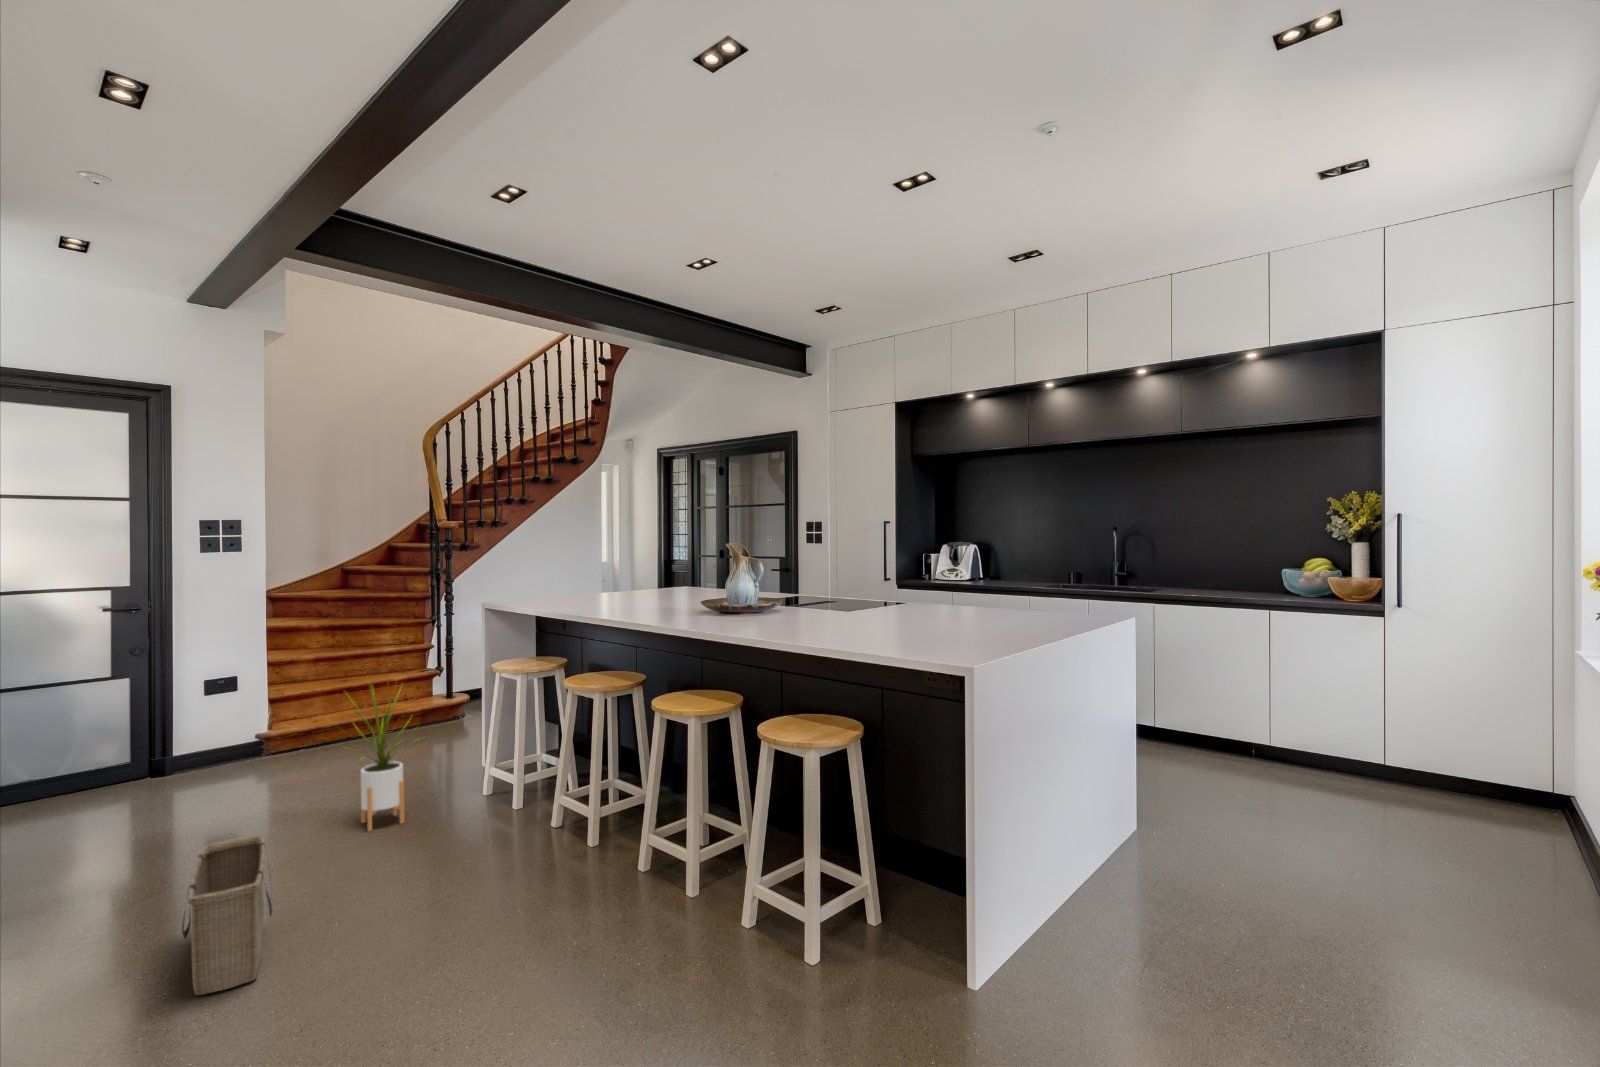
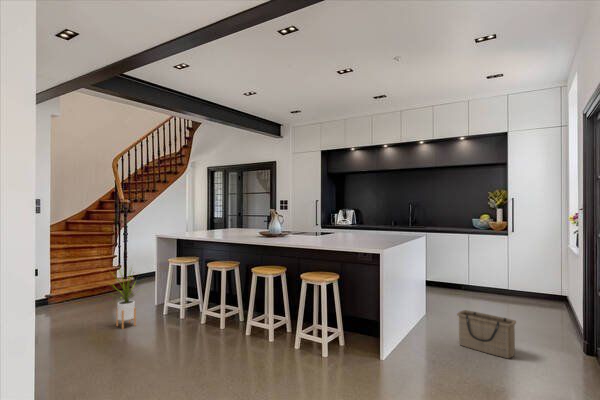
basket: present [182,835,272,995] -> present [457,310,516,358]

